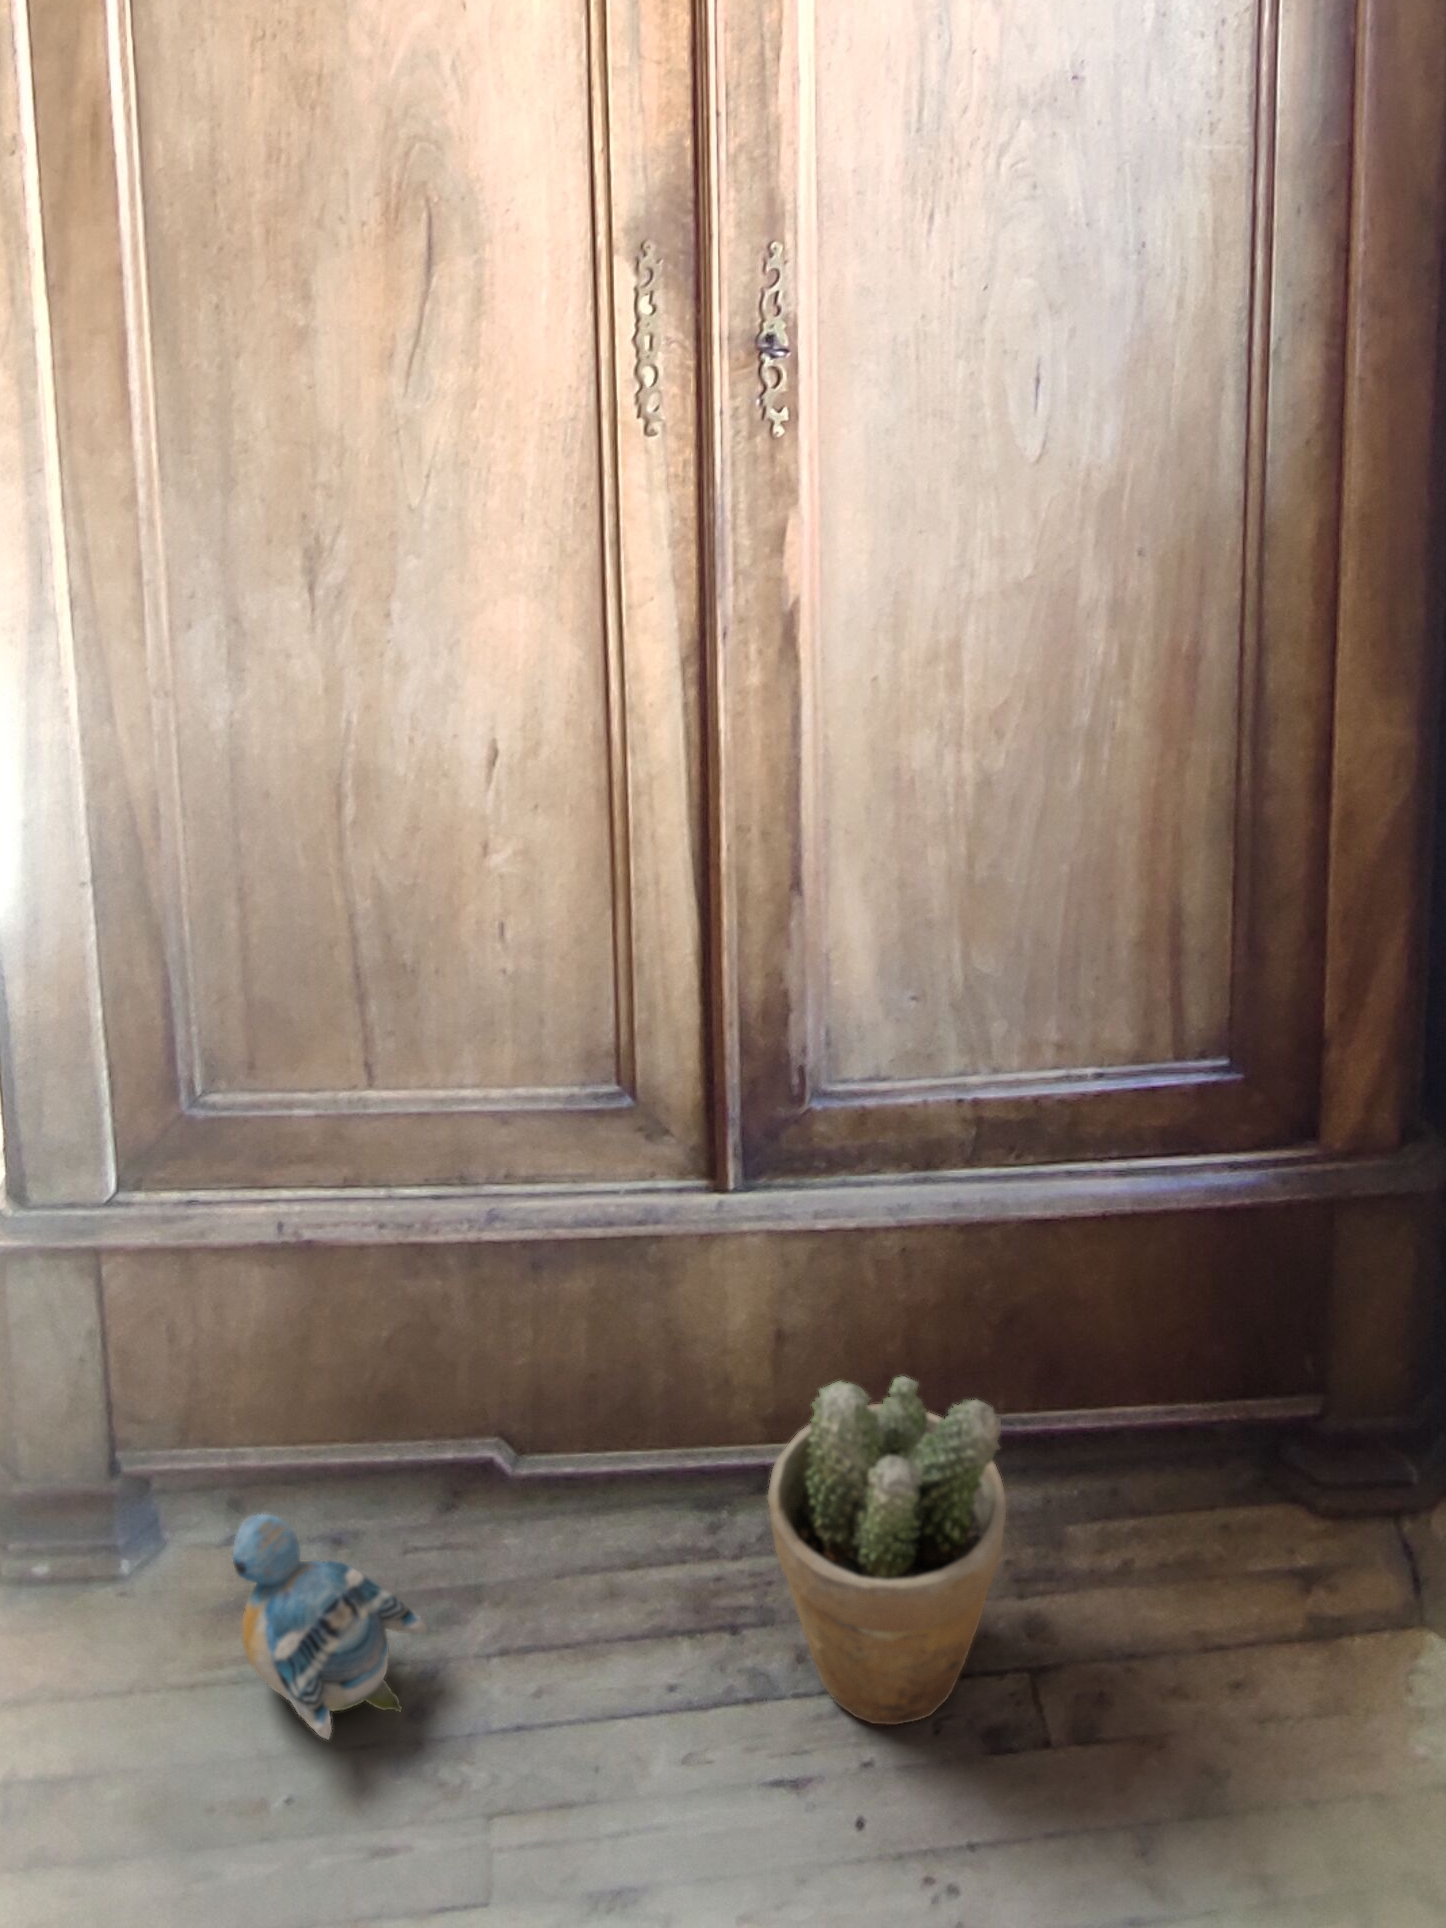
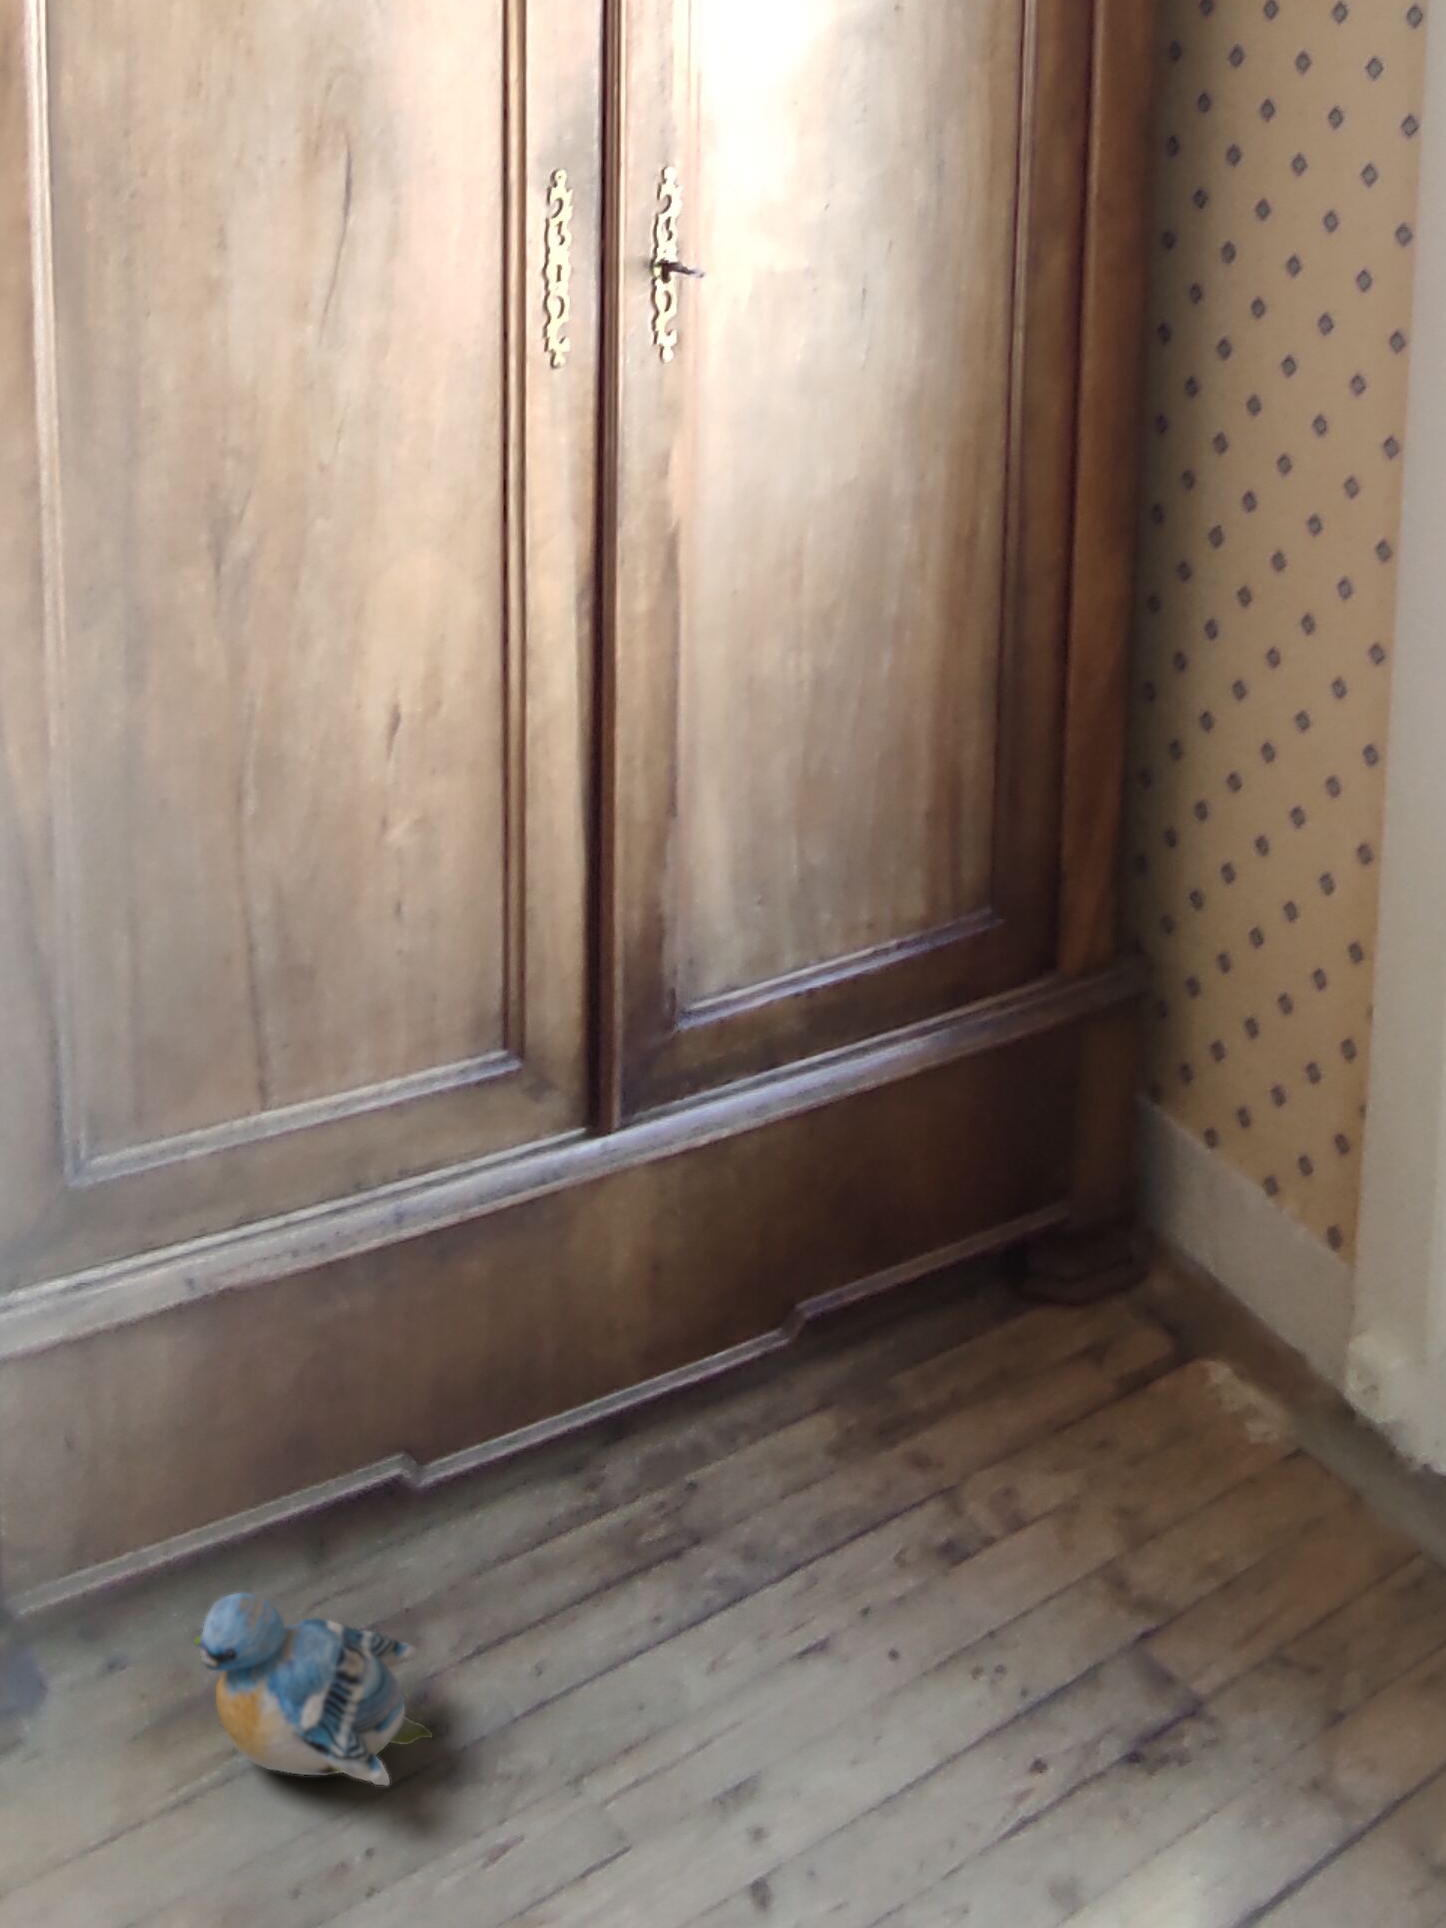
potted plant: present [767,1376,1006,1725] -> none [716,1241,945,1580]

